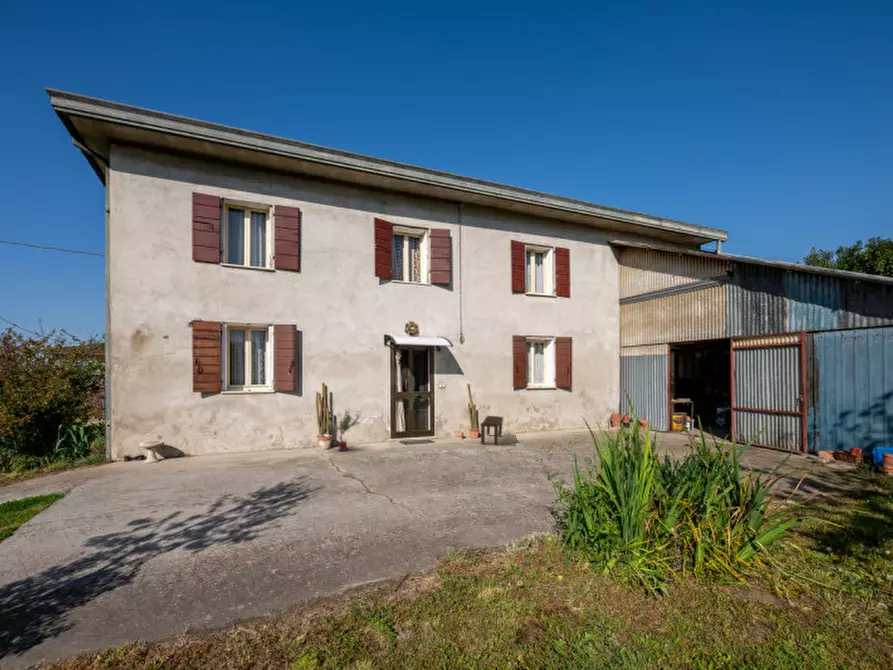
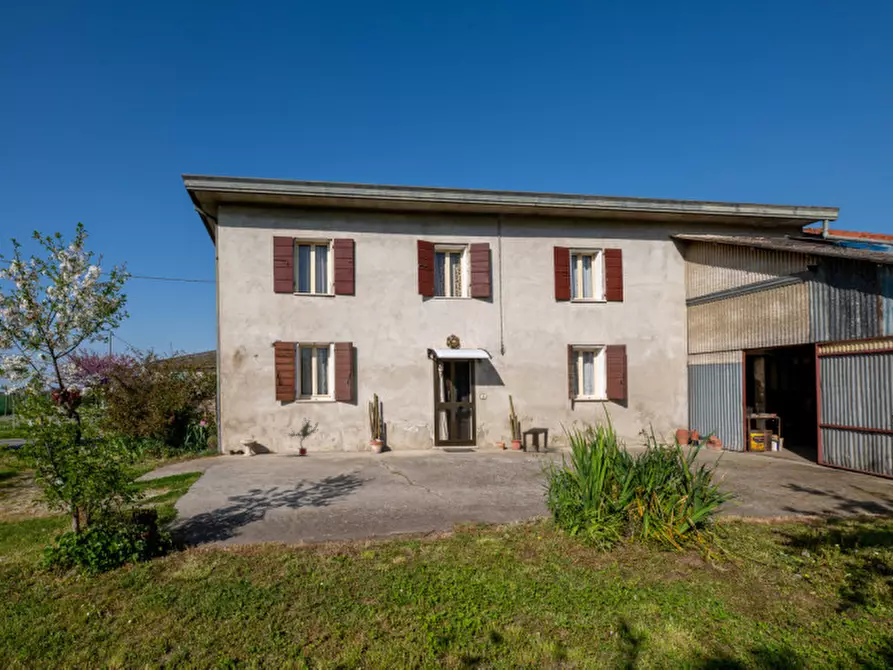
potted tree: present [327,409,359,451] -> present [290,418,318,456]

